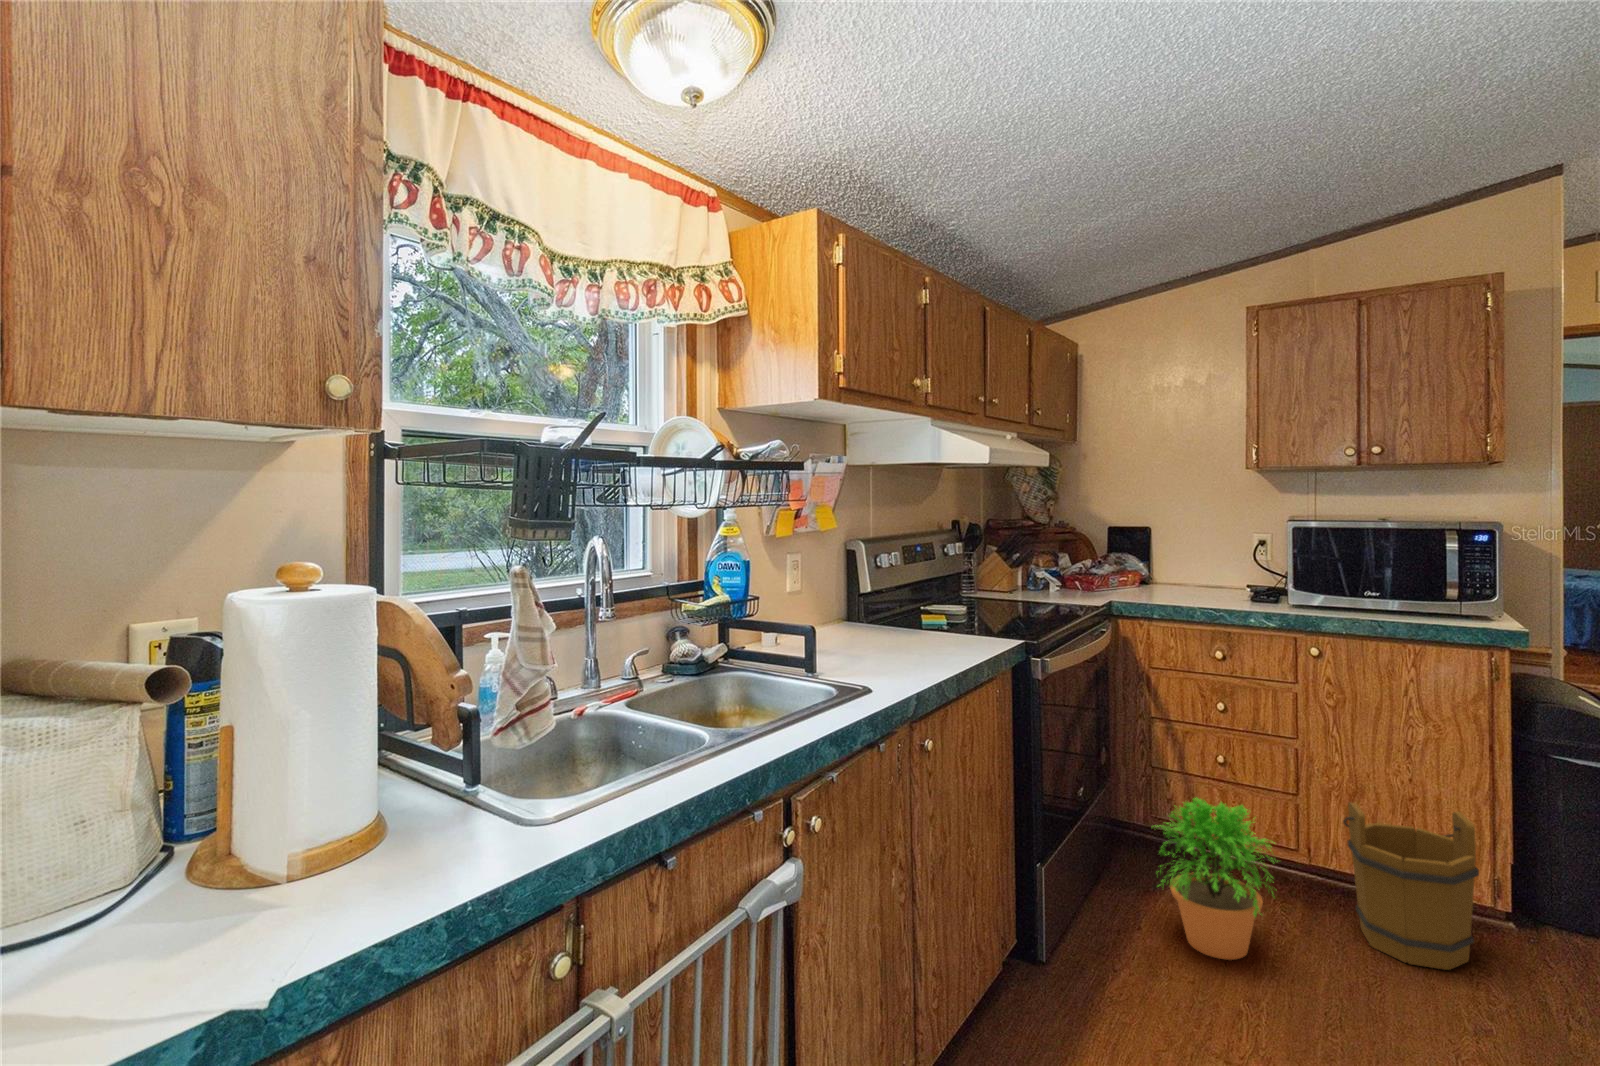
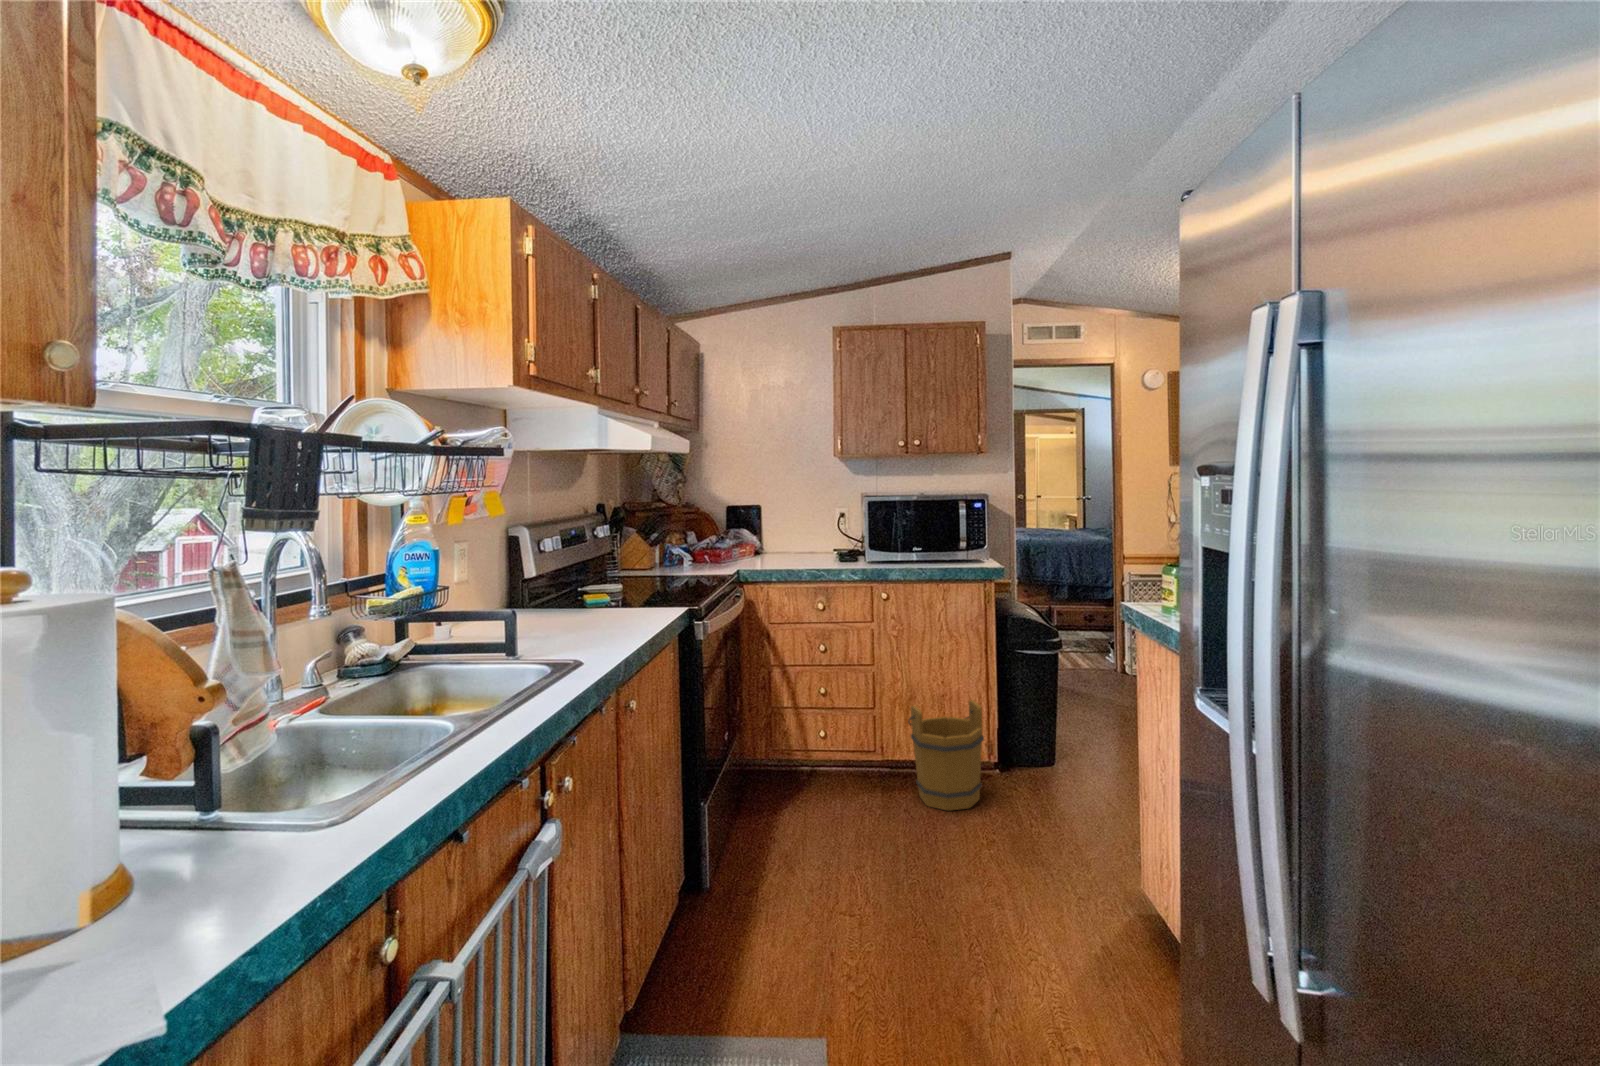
potted plant: present [1157,797,1273,960] -> none [784,719,878,841]

